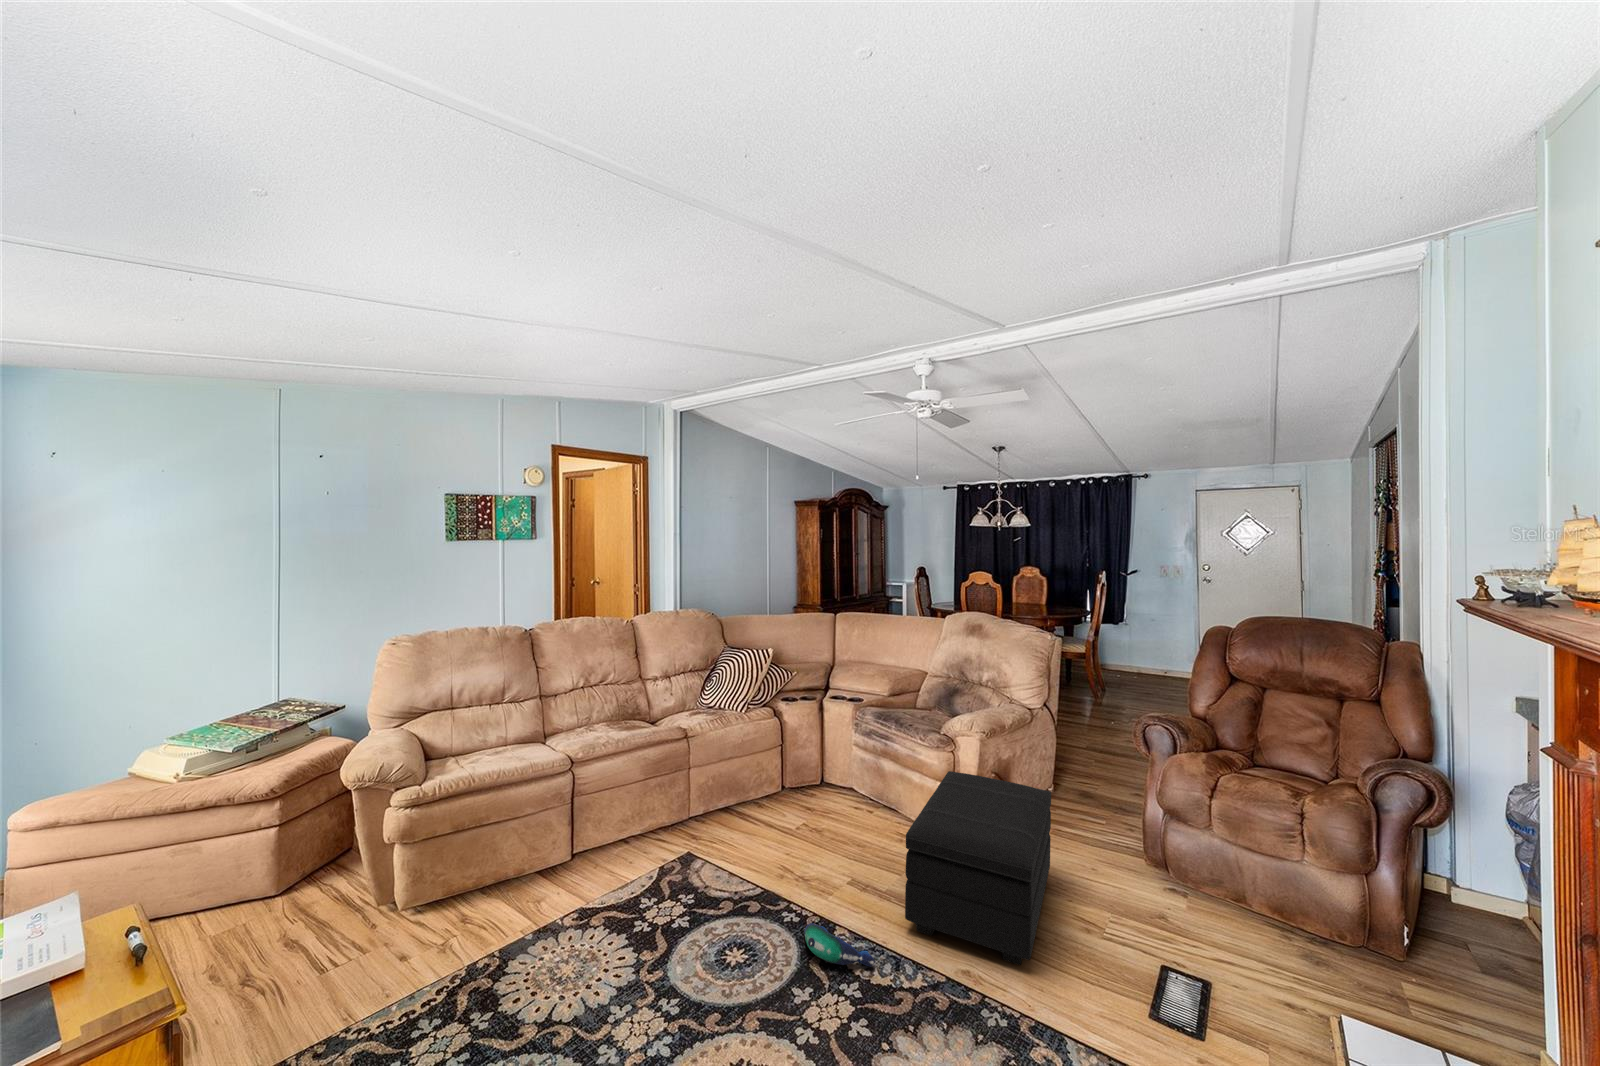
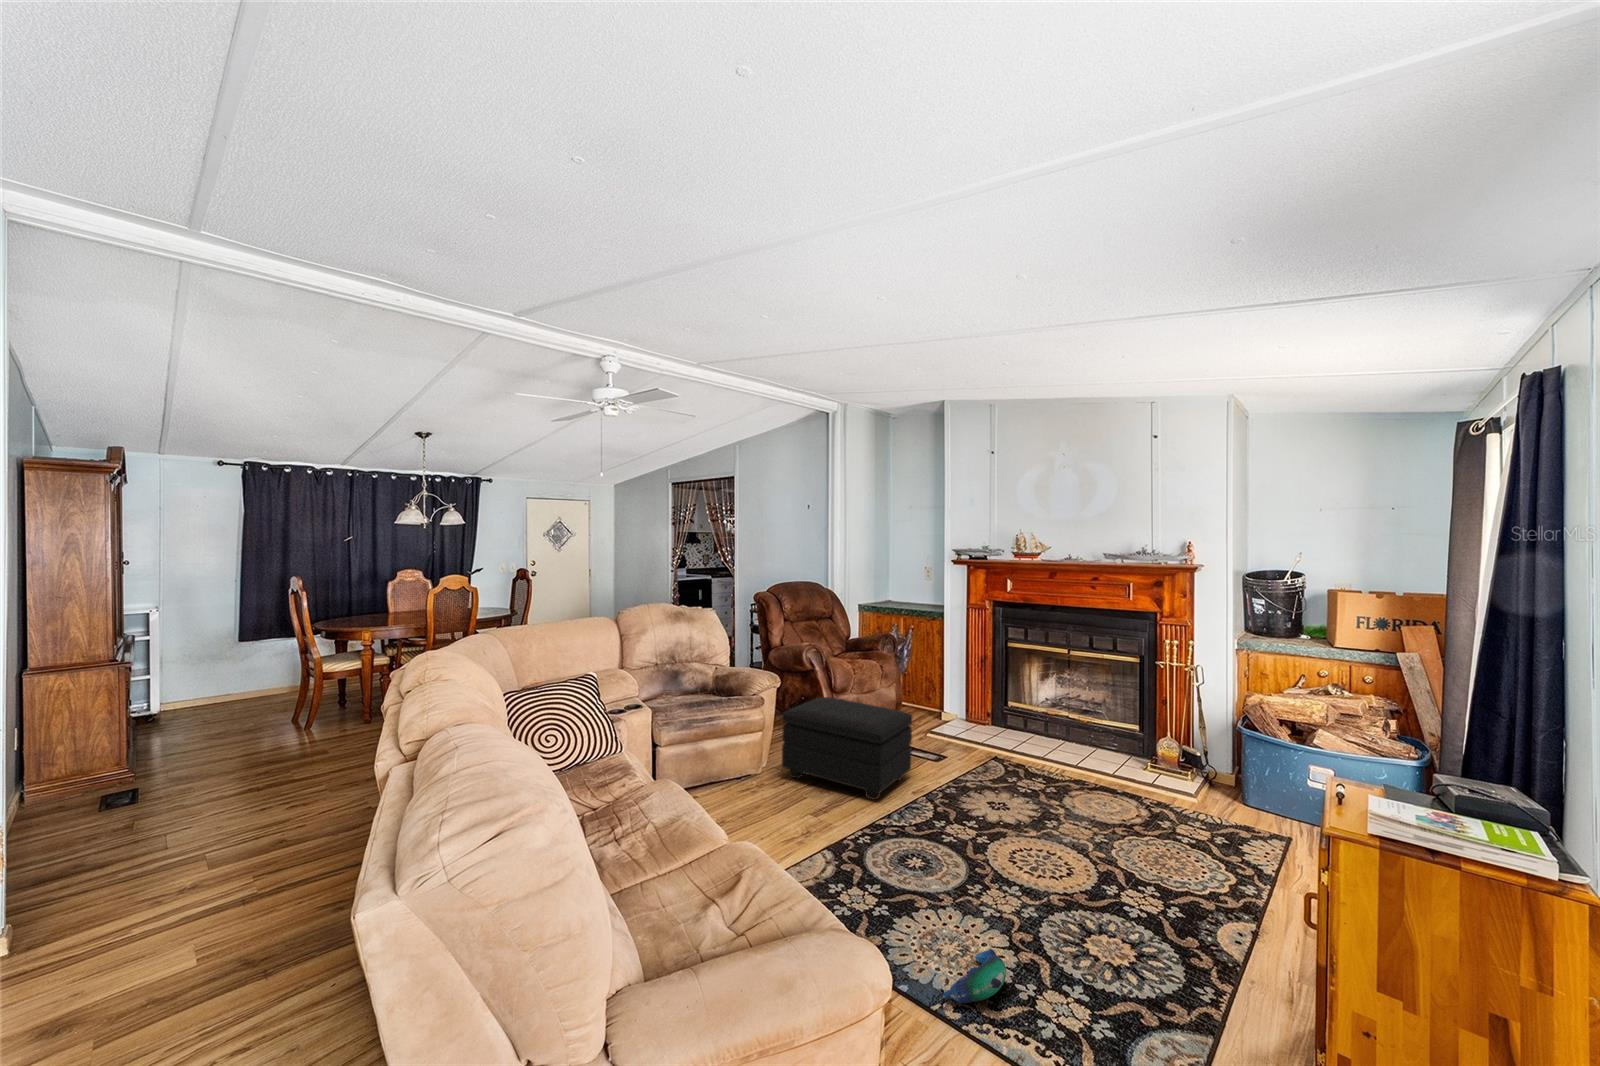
plush toy: present [804,923,875,967] -> present [942,949,1006,1004]

